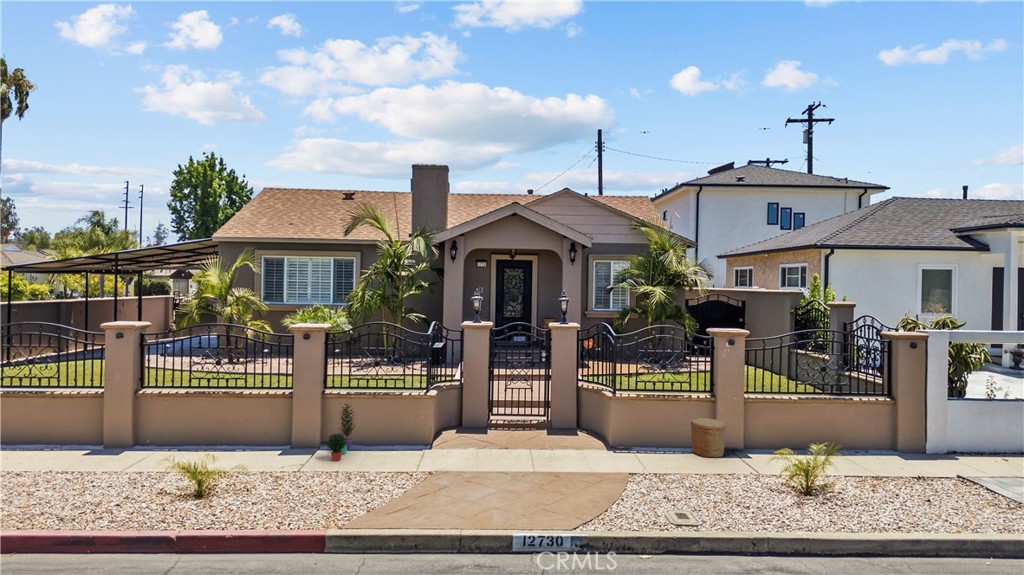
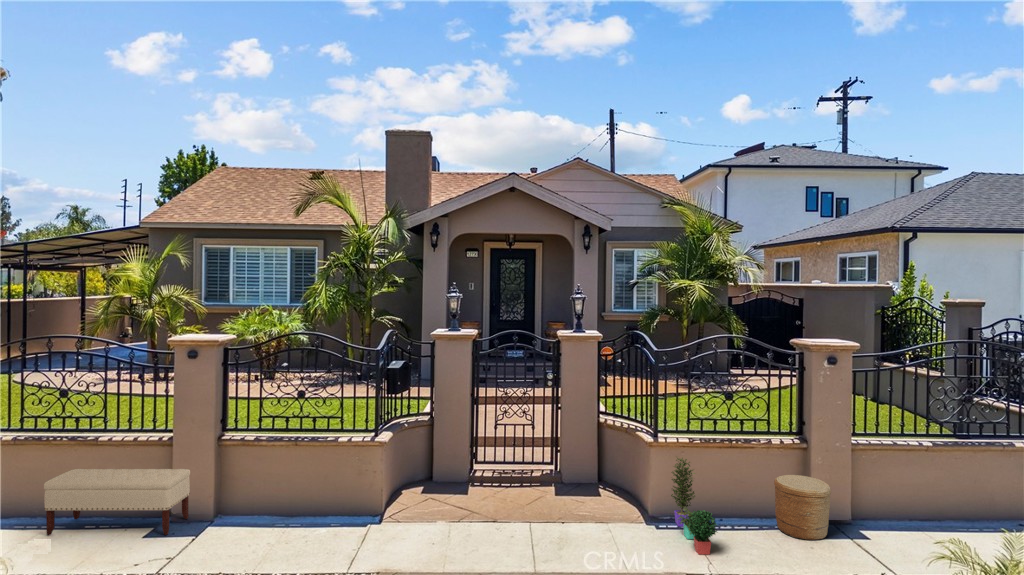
potted plant: present [327,404,355,461] -> present [671,458,717,555]
bench: none [216,412,305,454] -> present [44,469,190,535]

